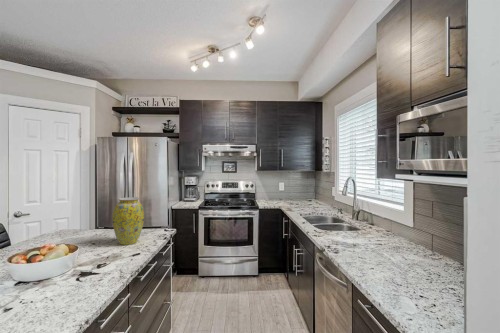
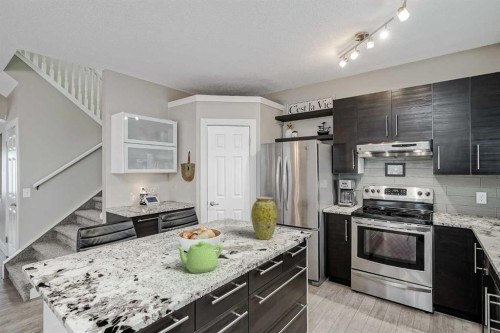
teapot: none [29,259,98,302] -> present [176,242,223,273]

